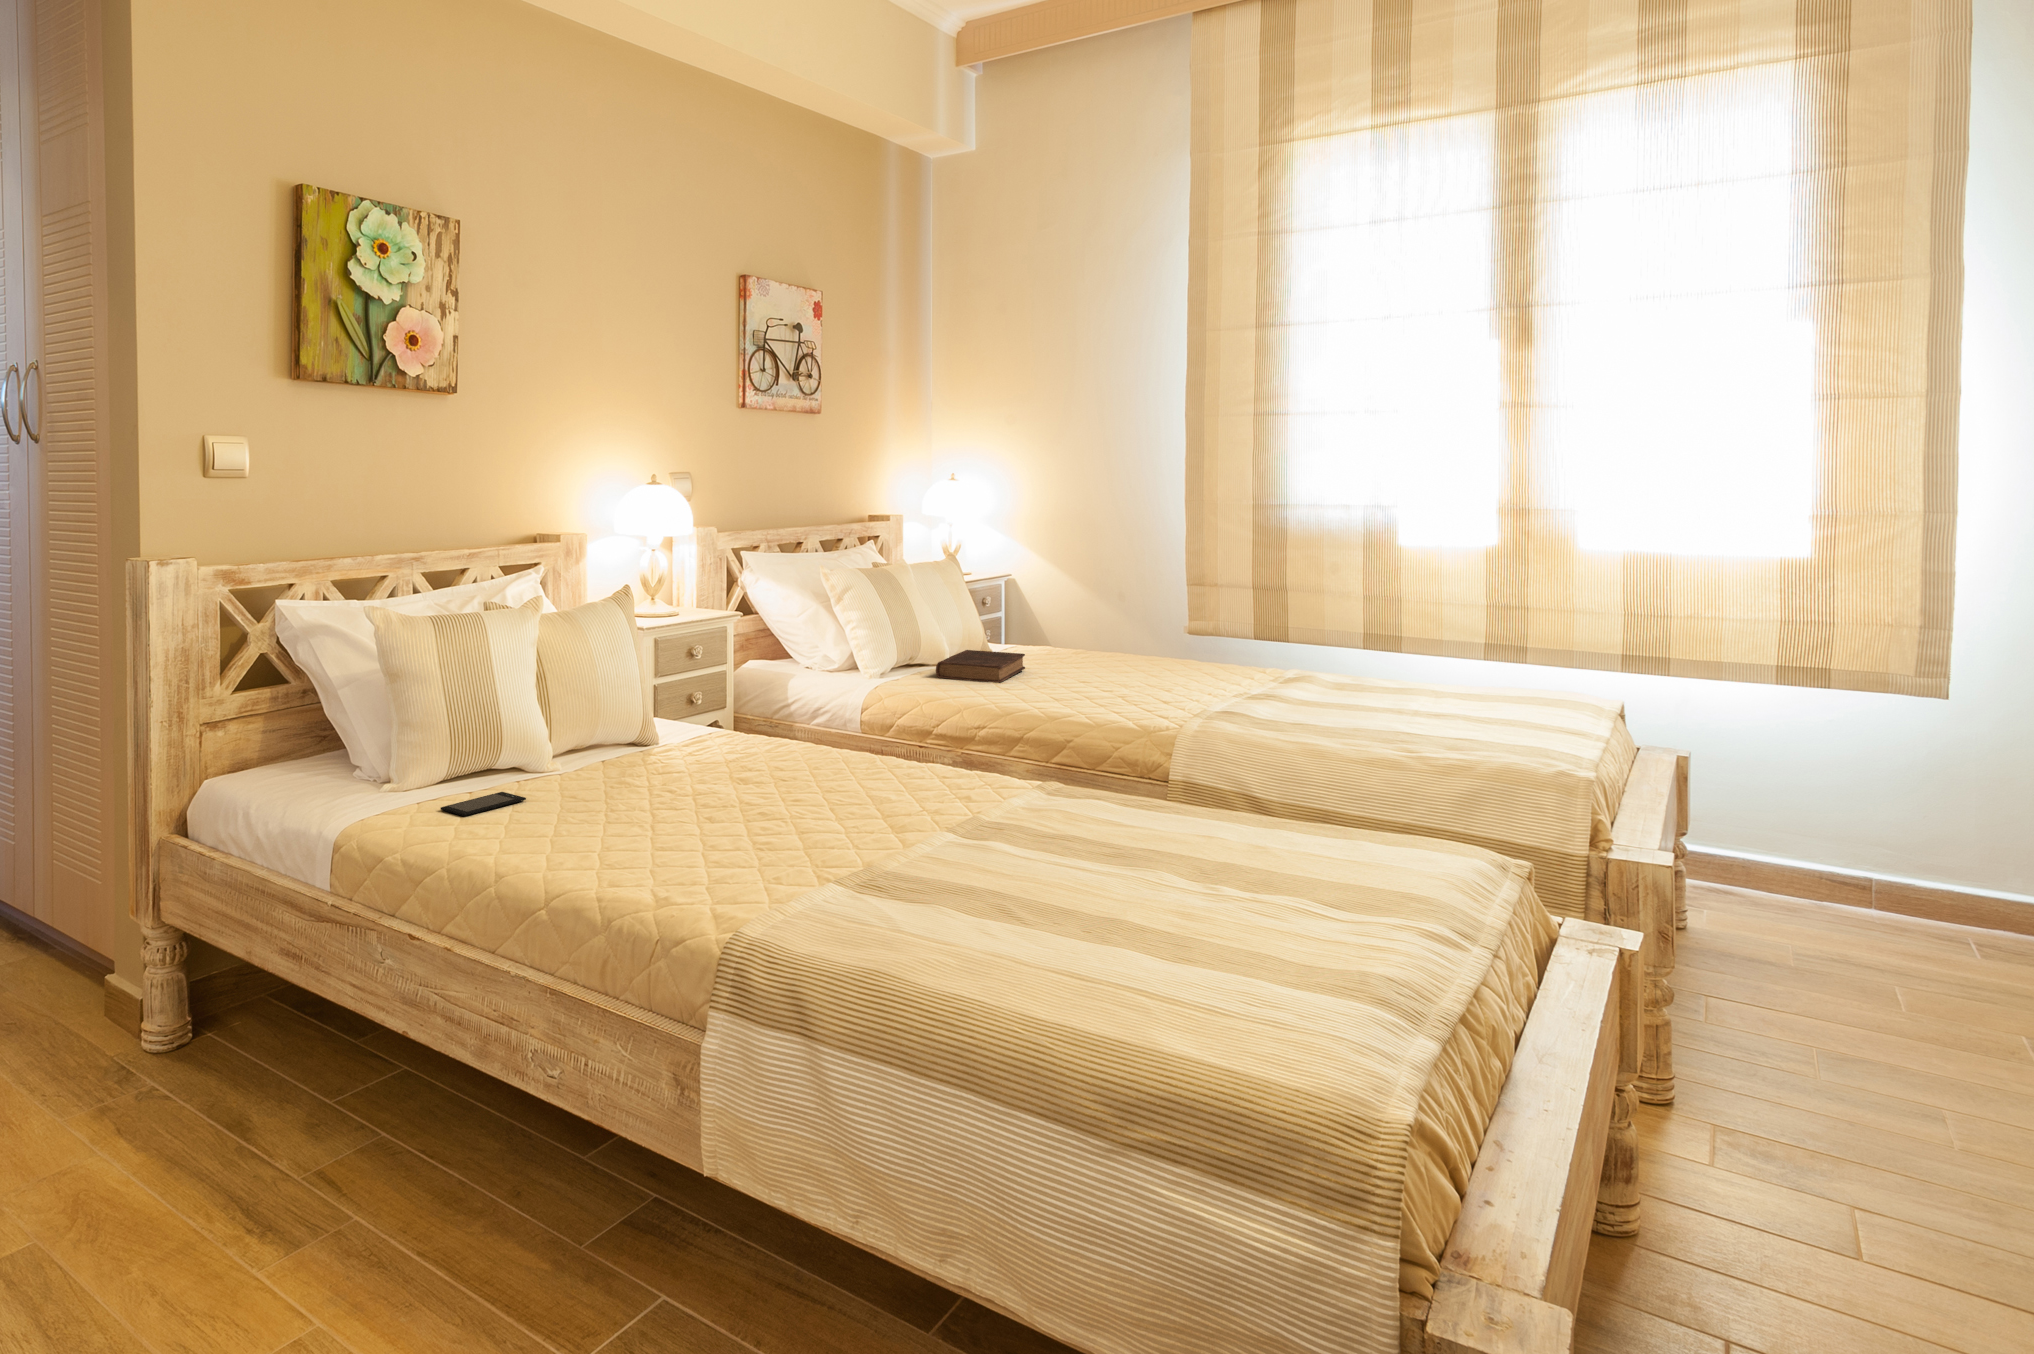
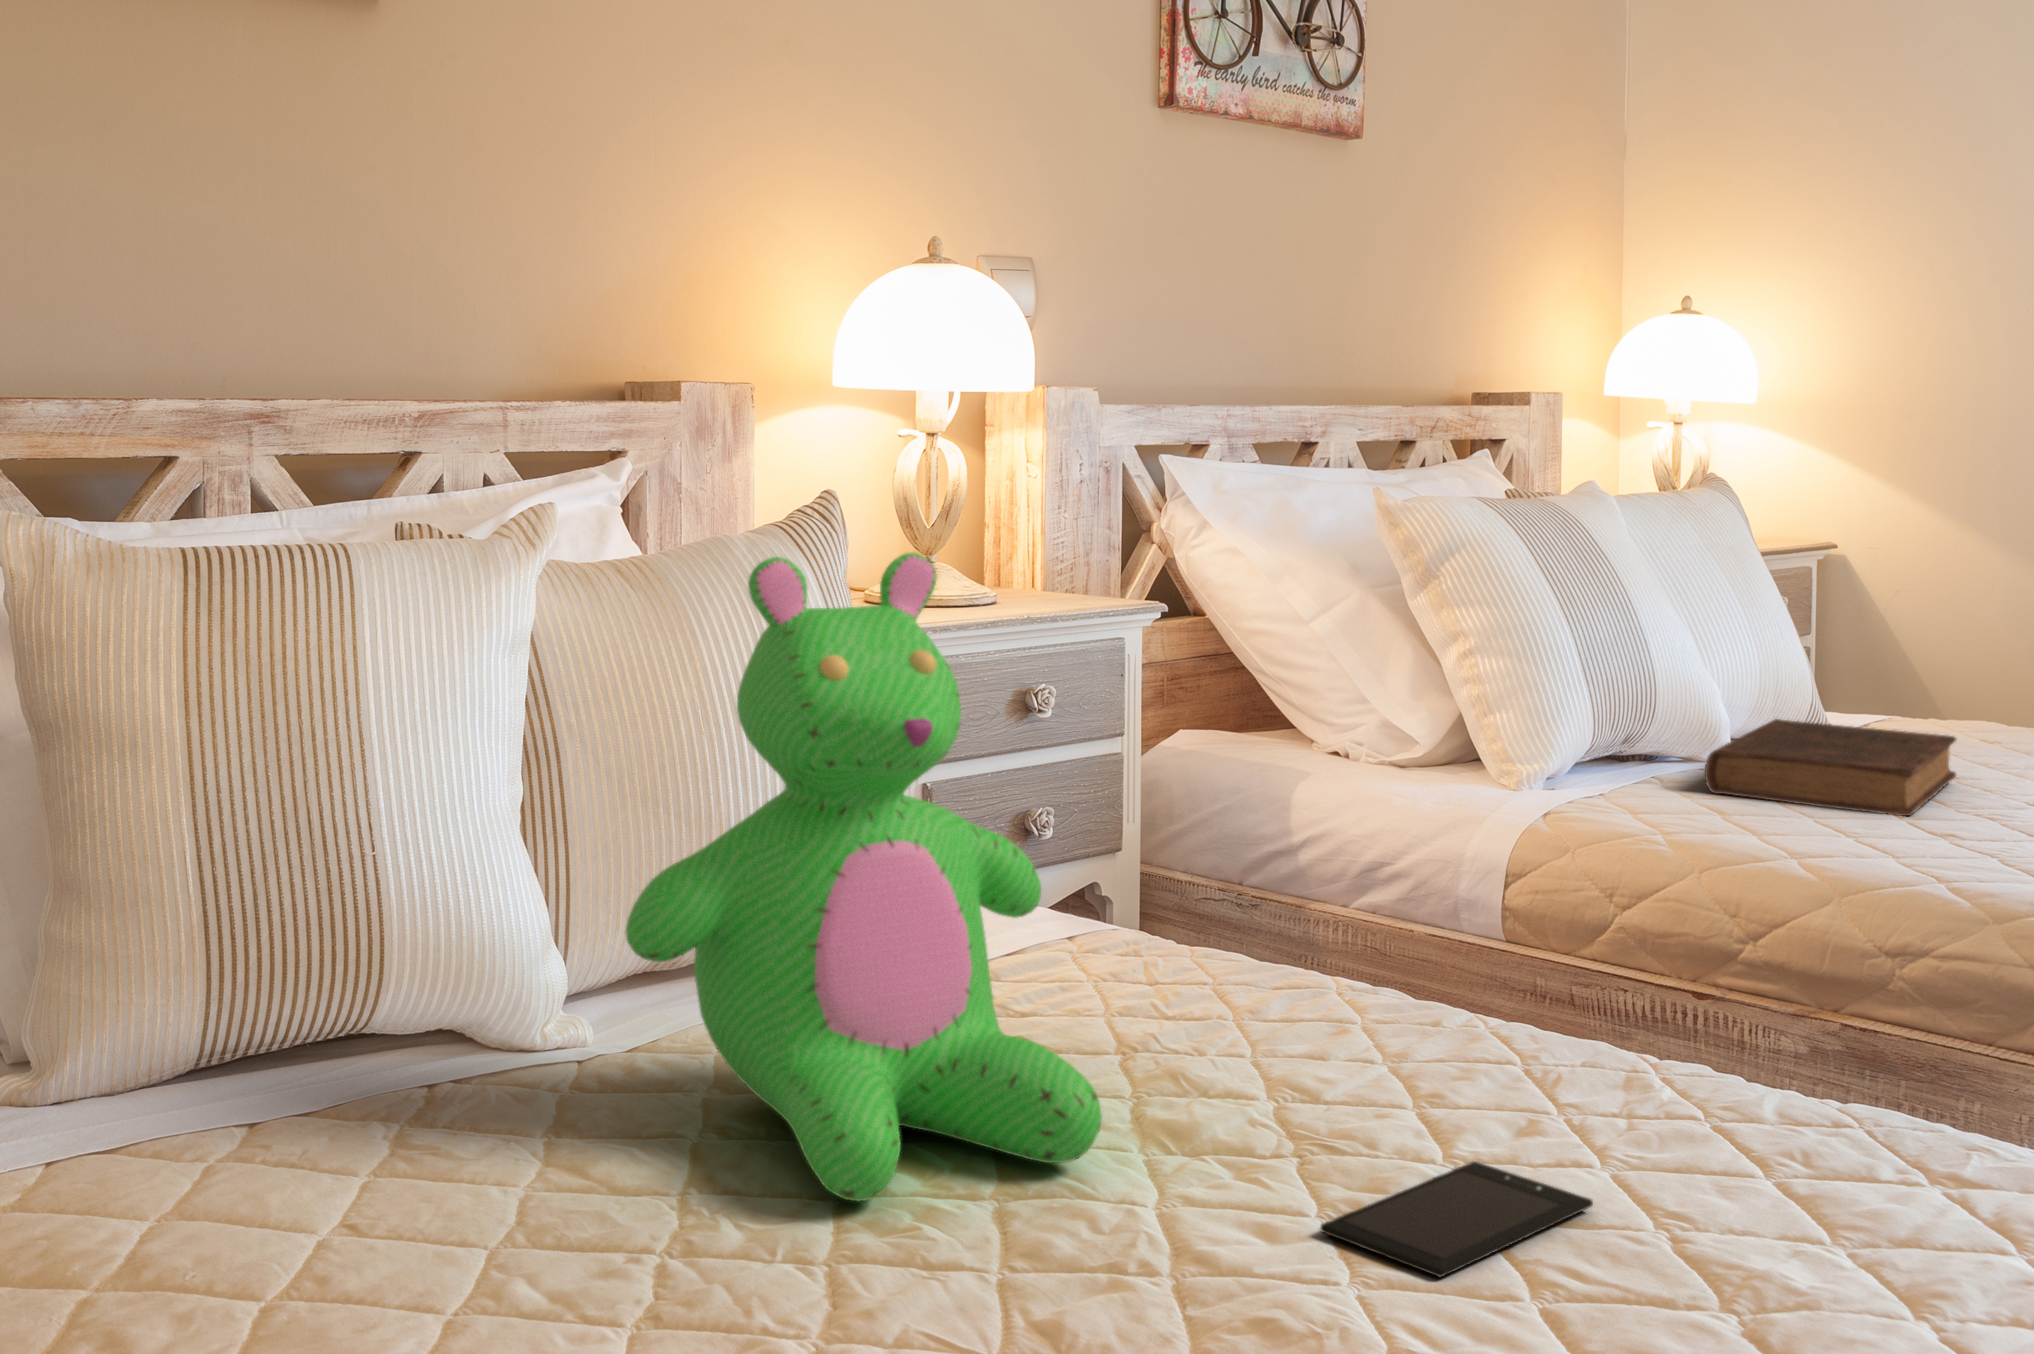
teddy bear: none [586,610,726,797] -> present [626,553,1102,1201]
smartphone: present [440,792,526,816] -> present [1320,1161,1593,1277]

